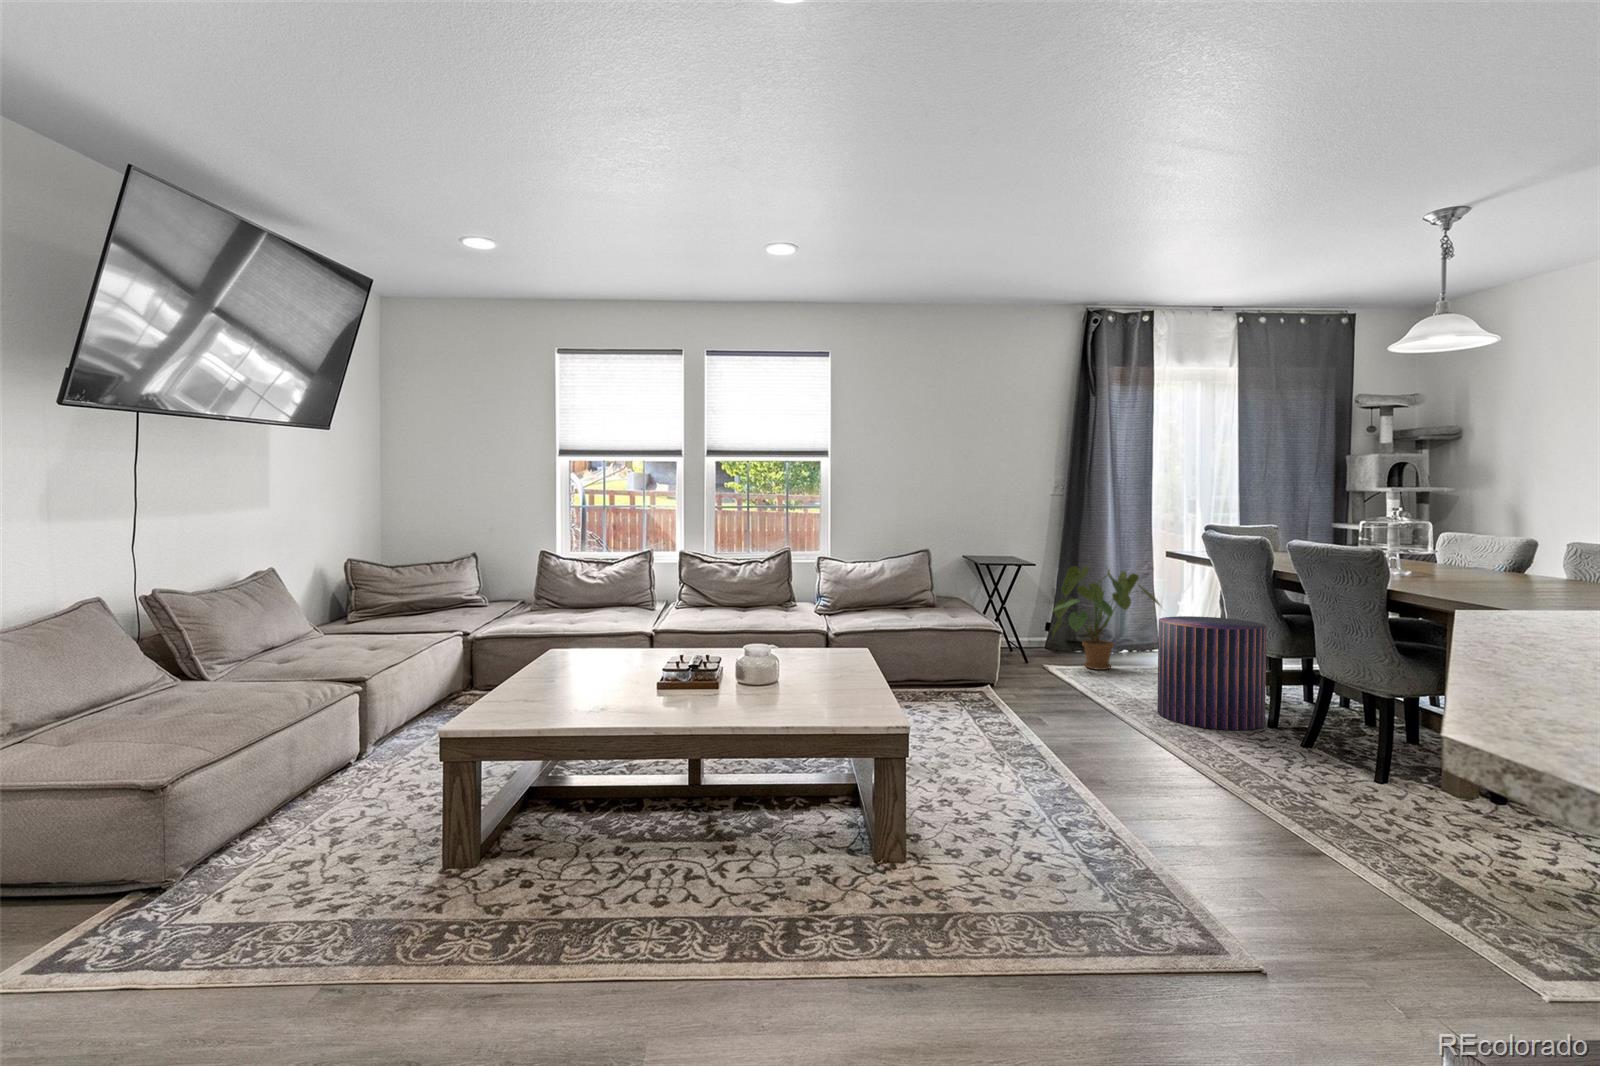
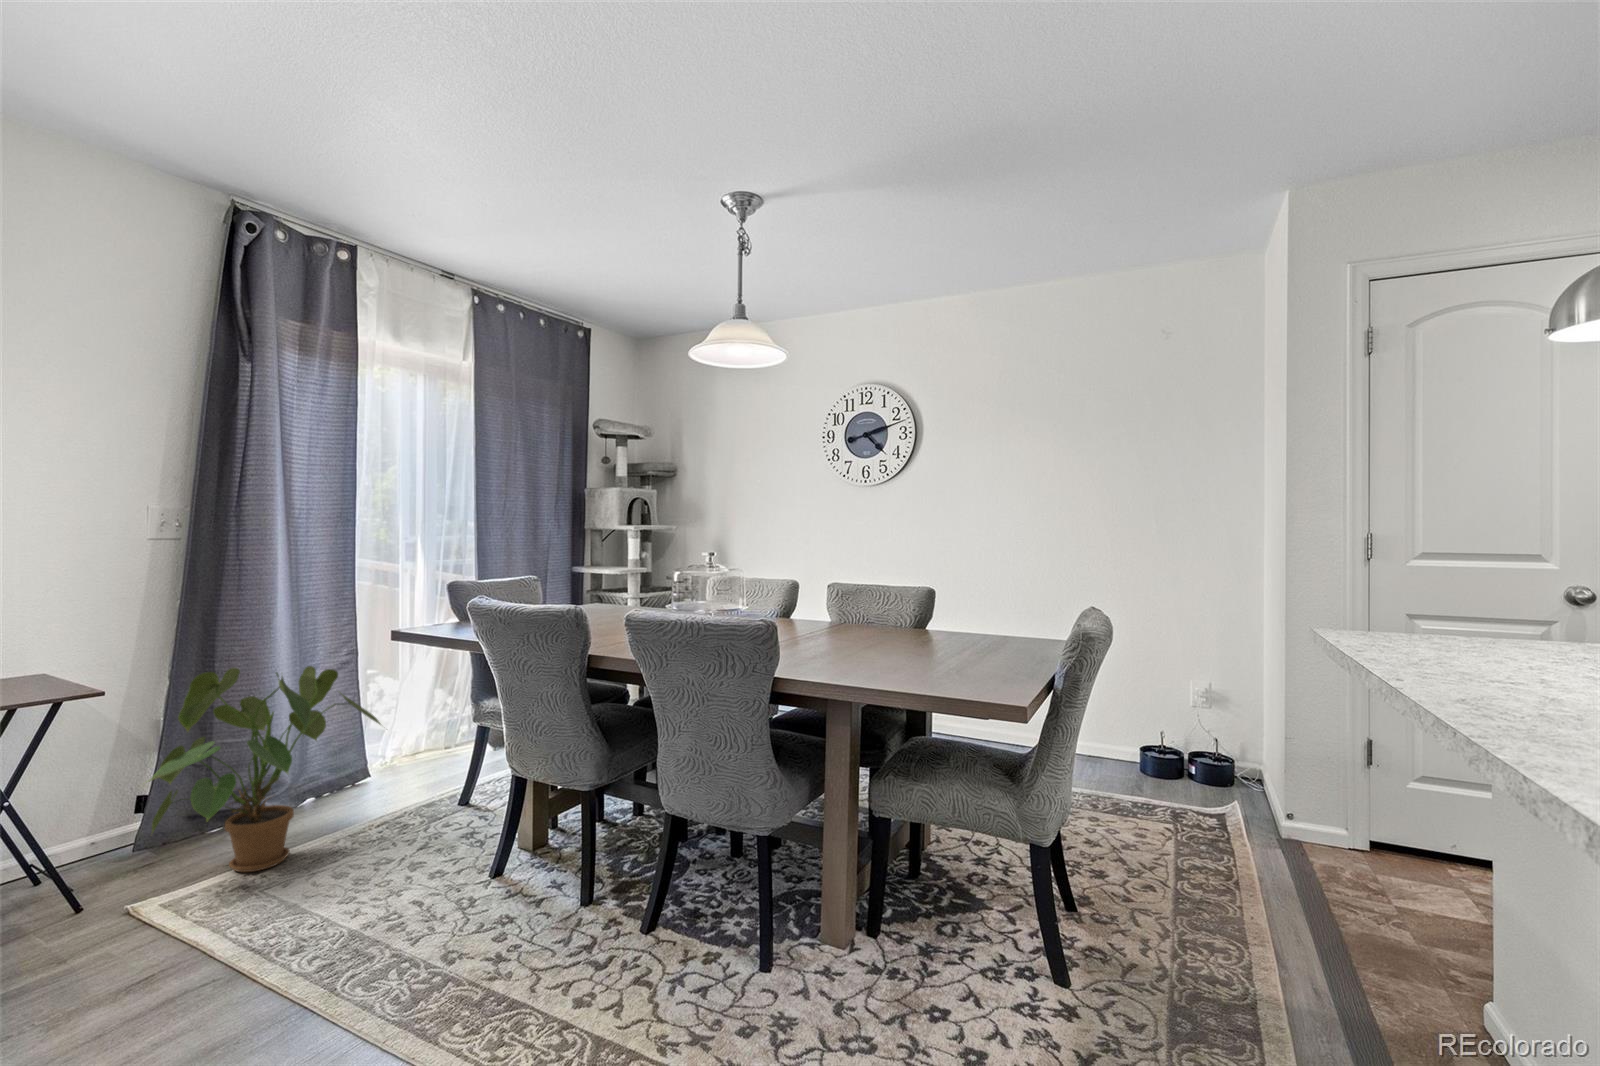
pouf: present [1157,616,1267,730] -> none [400,761,588,1018]

